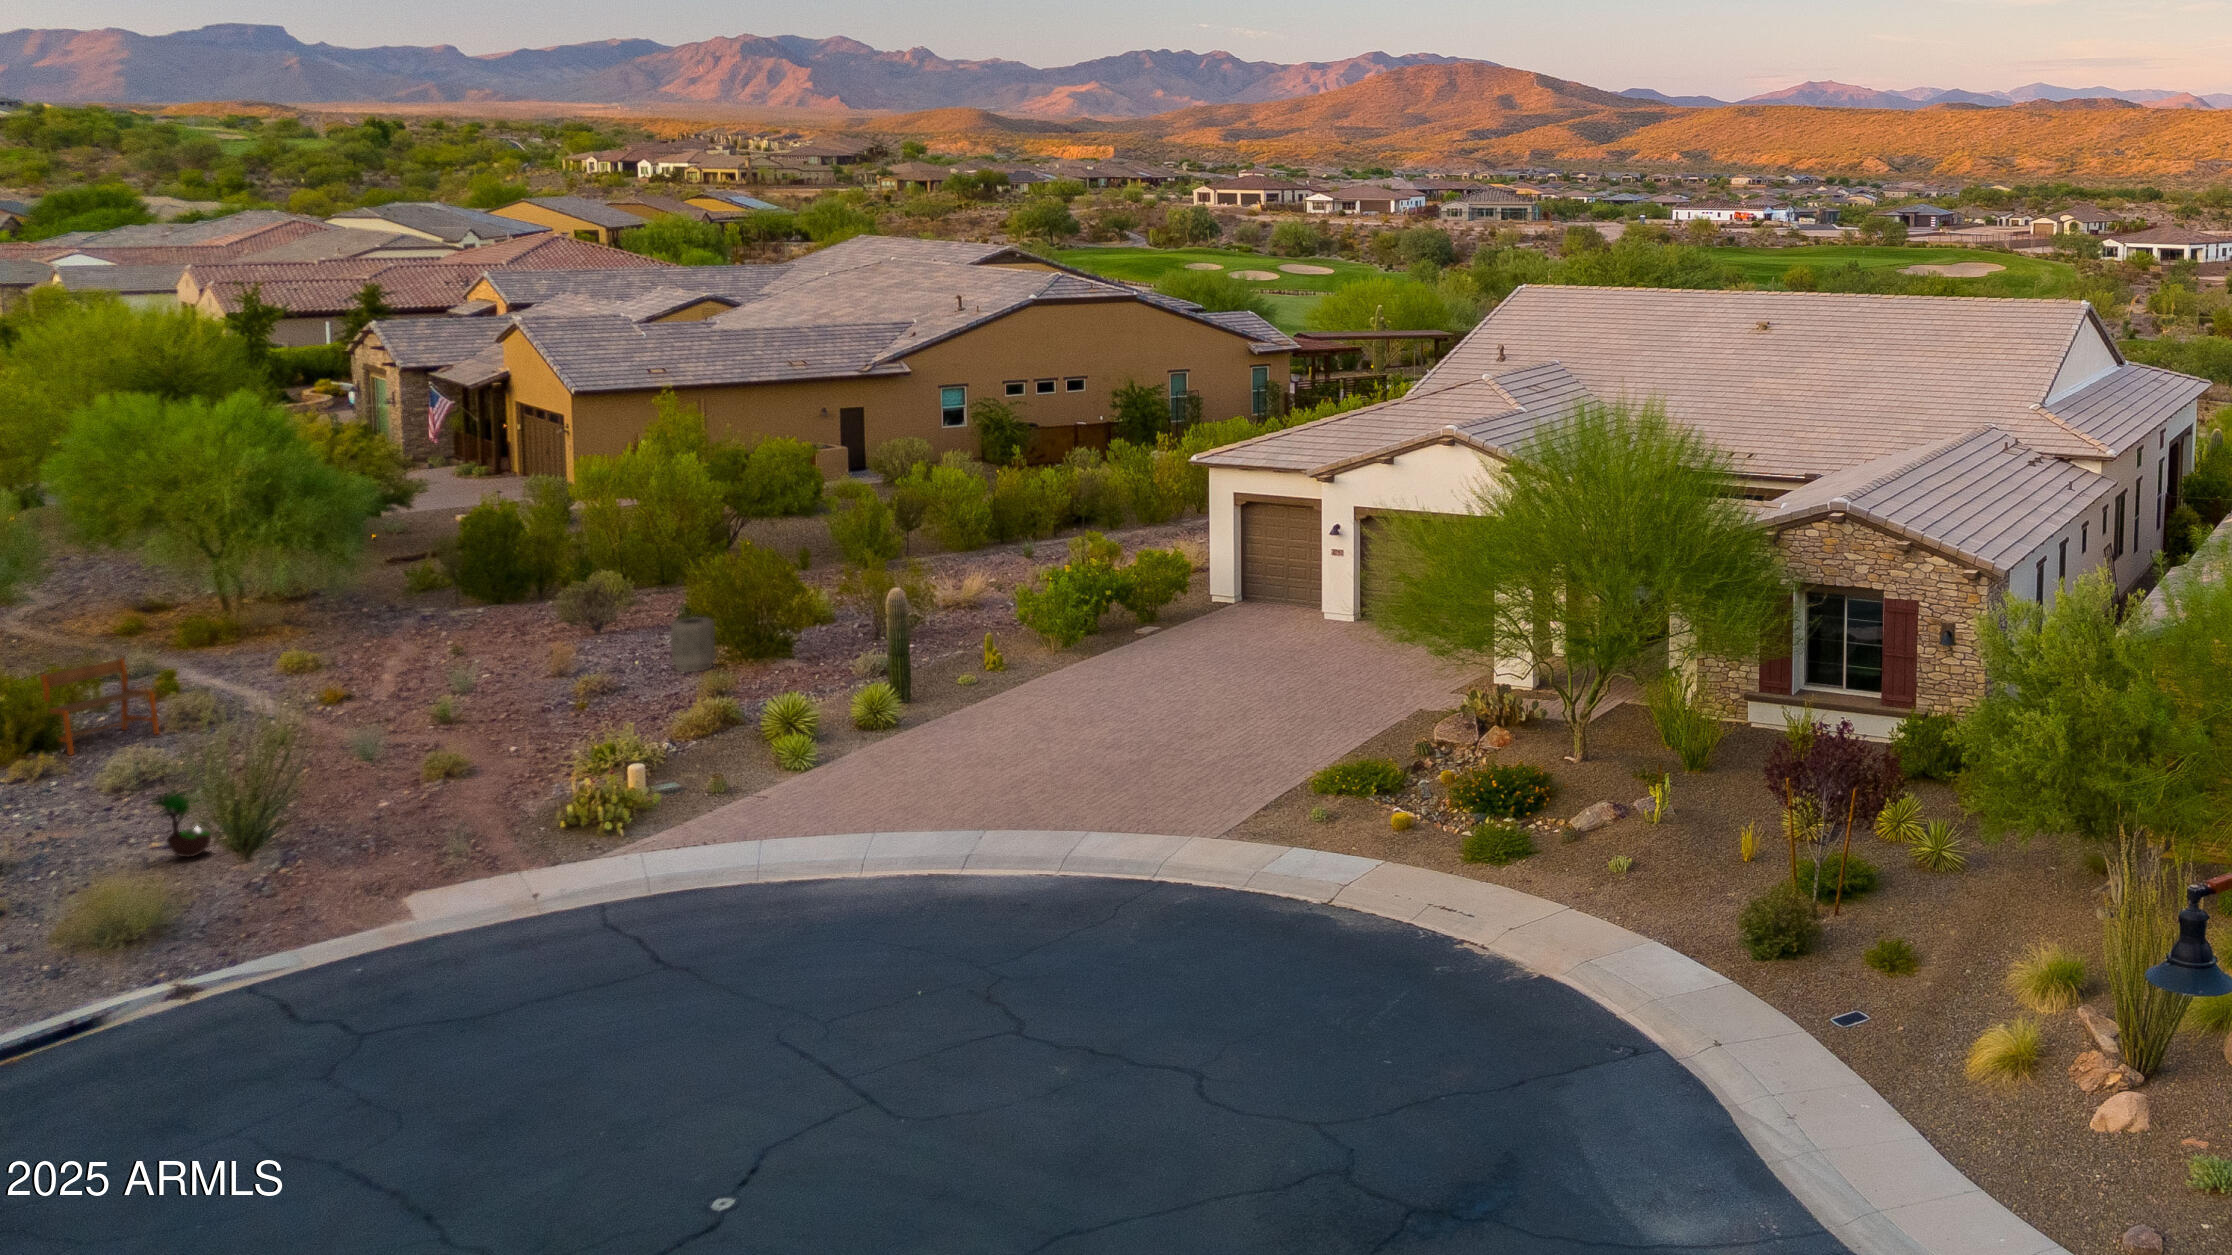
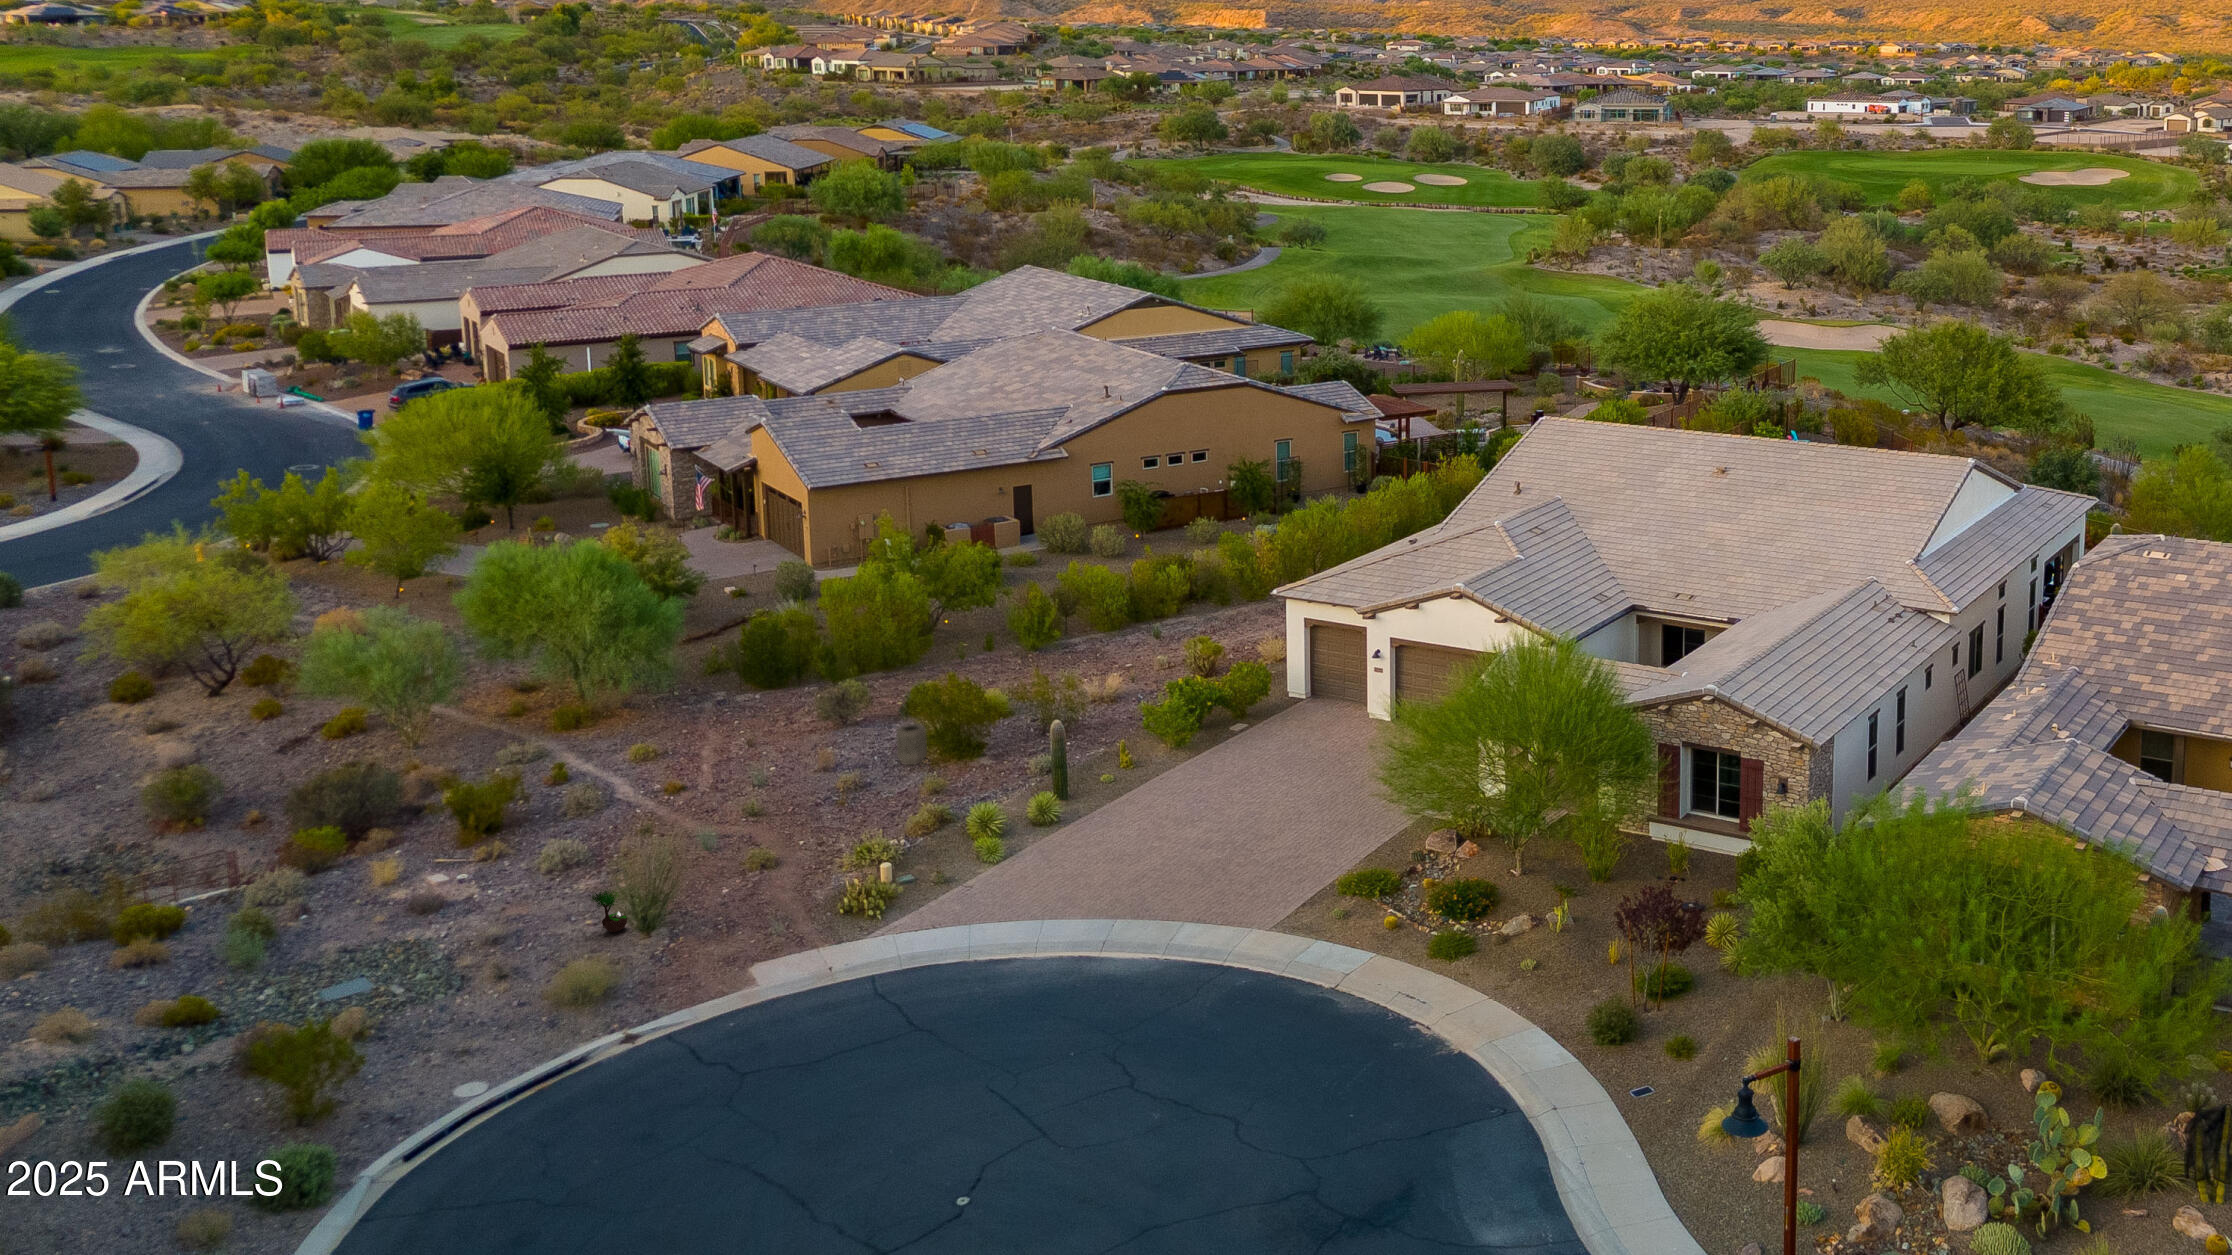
bench: present [40,658,160,755] -> none [494,768,567,840]

